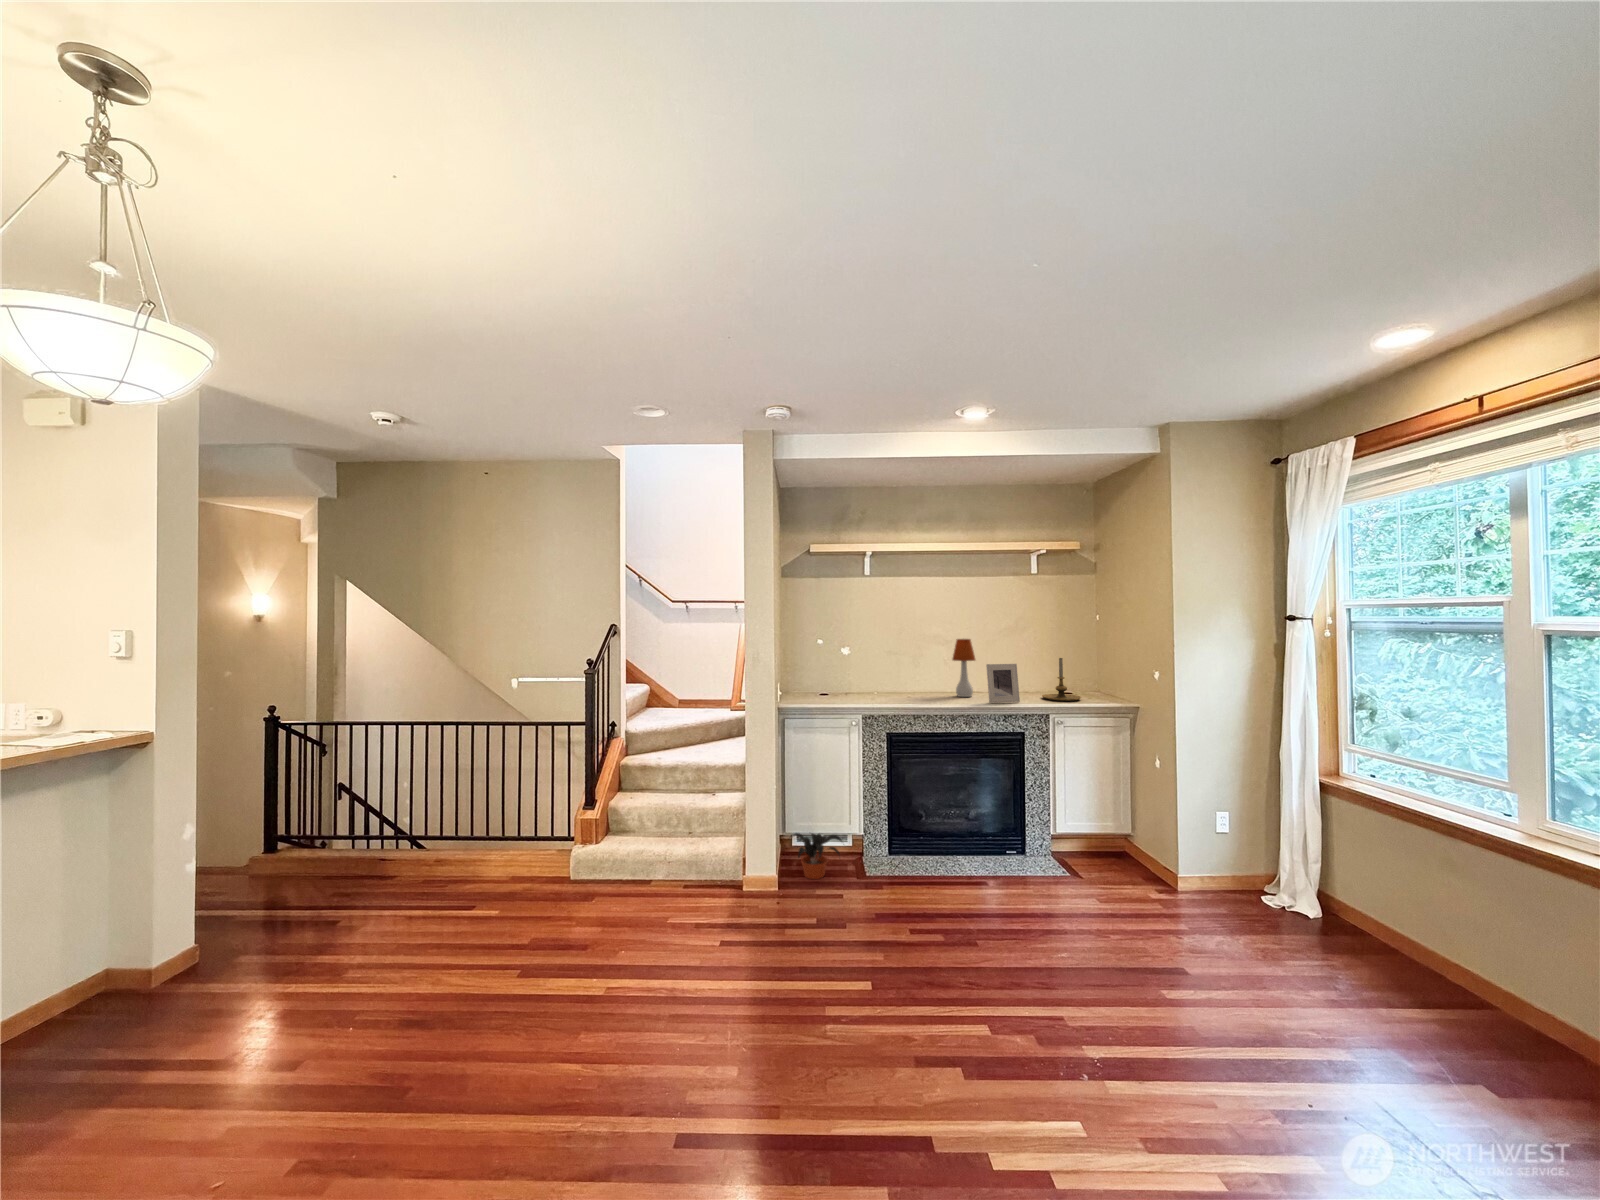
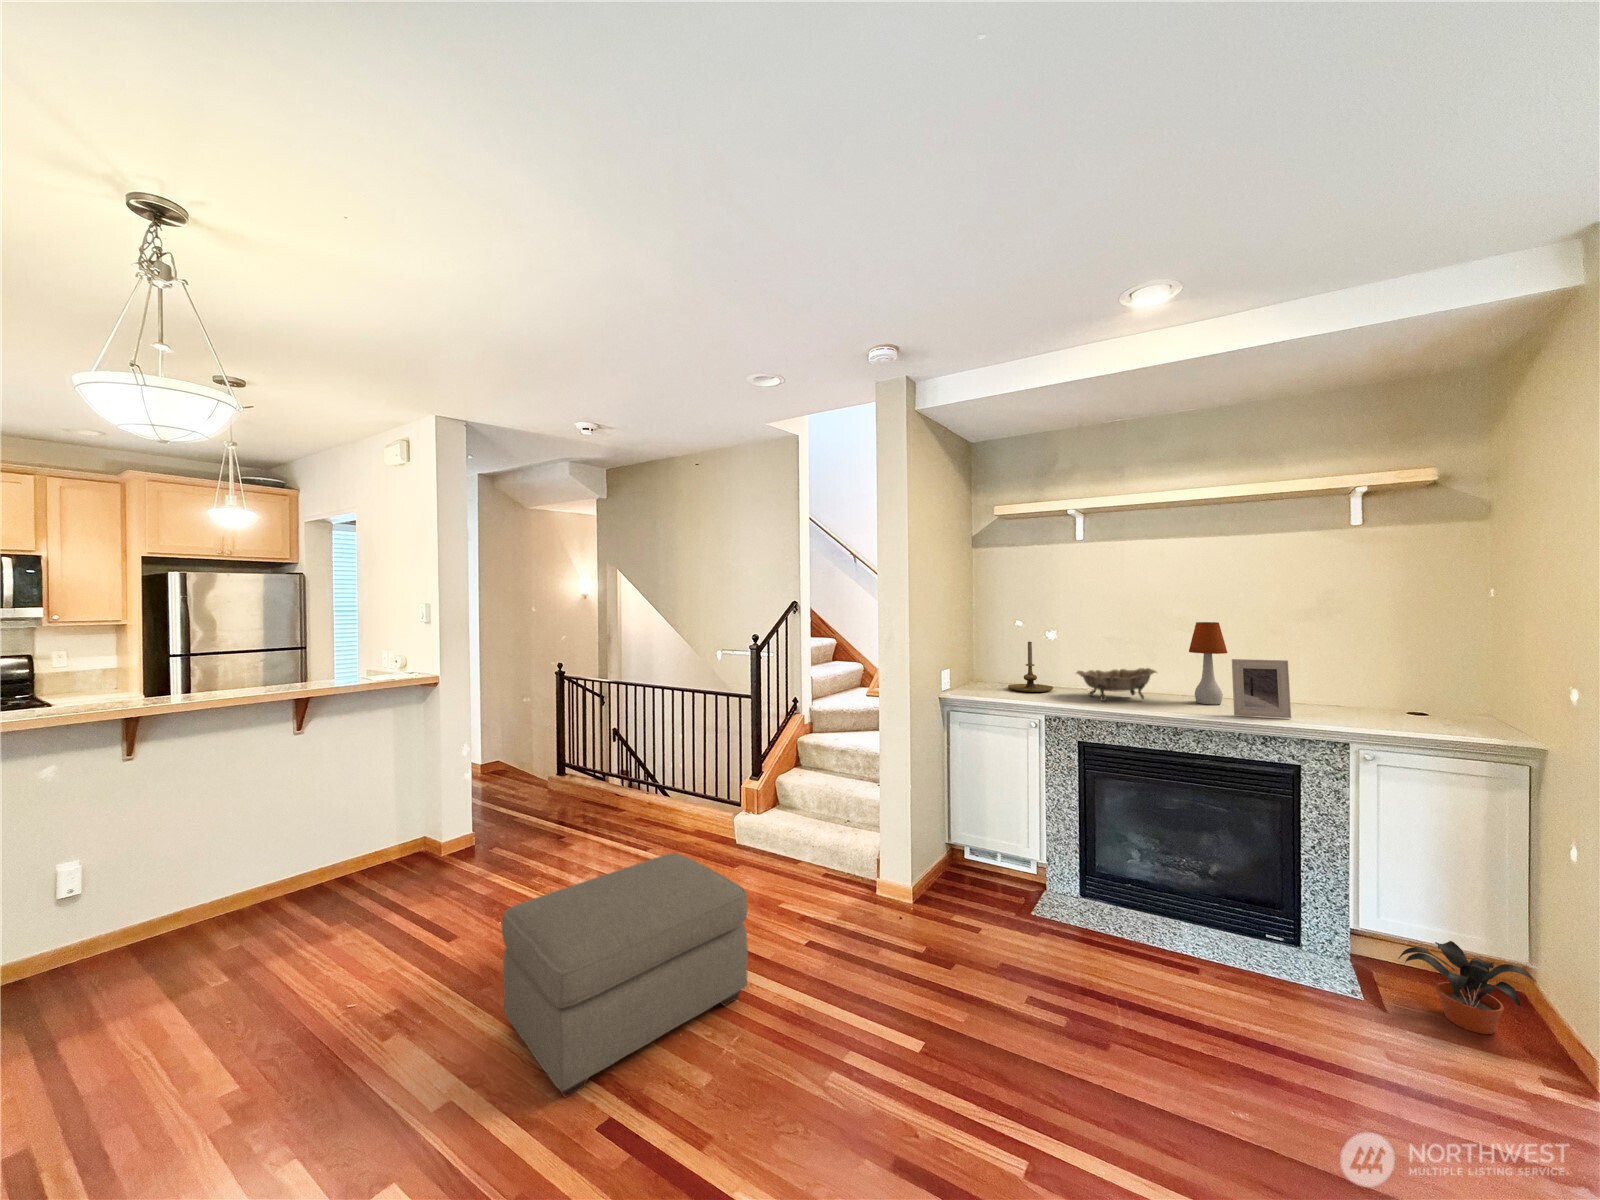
candle holder: present [1042,658,1081,701] -> present [1008,642,1053,692]
decorative bowl: none [880,674,935,700] -> present [1077,668,1156,701]
potted plant: present [792,833,842,879] -> present [1399,941,1536,1034]
ottoman: none [470,886,709,1135] -> present [501,853,748,1097]

